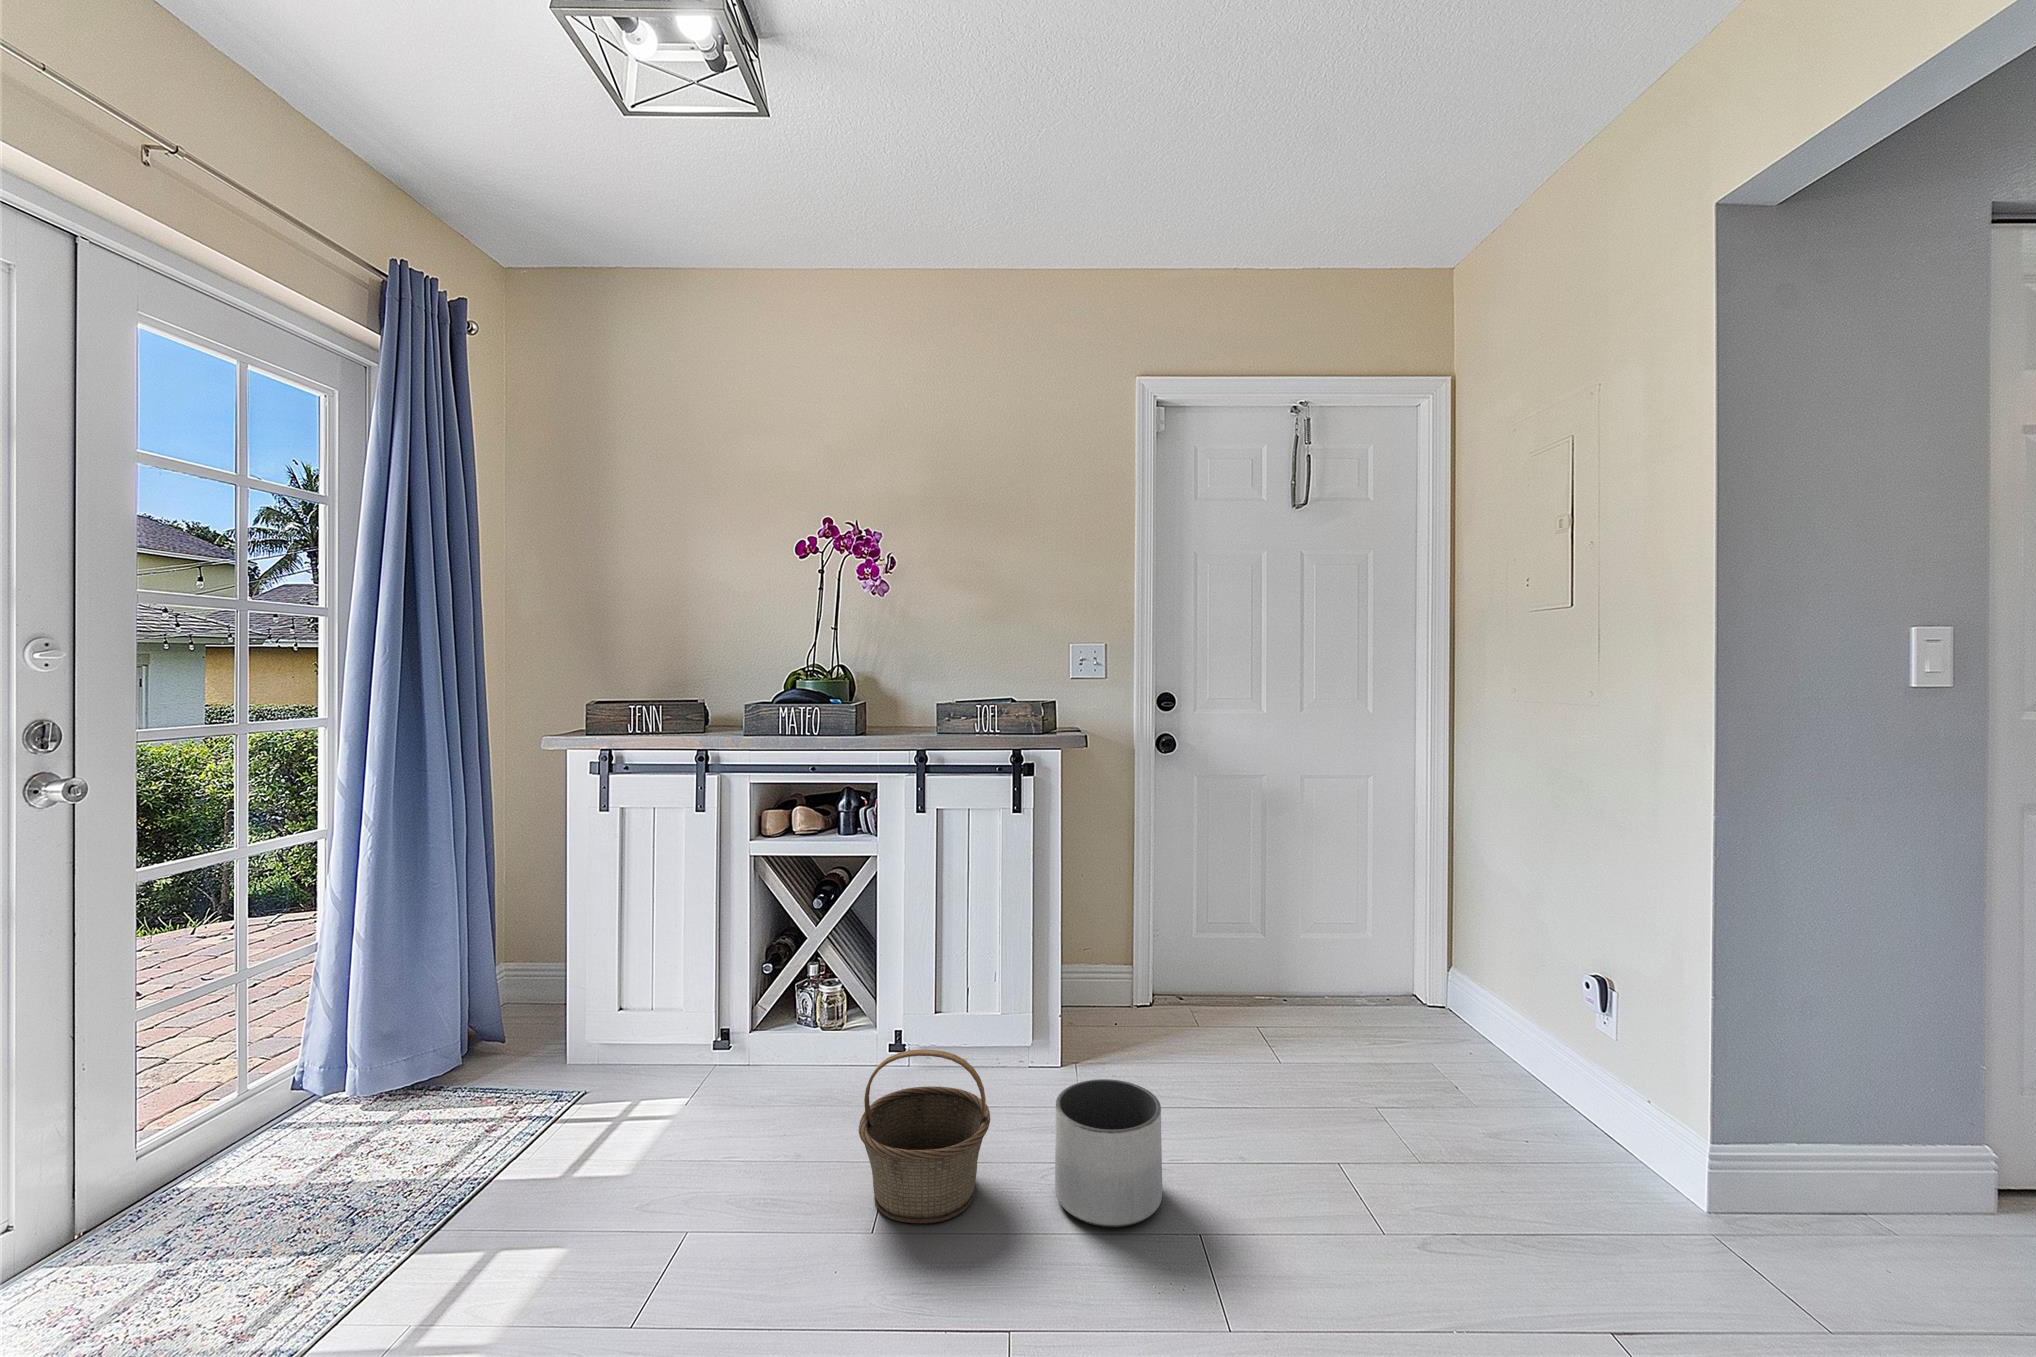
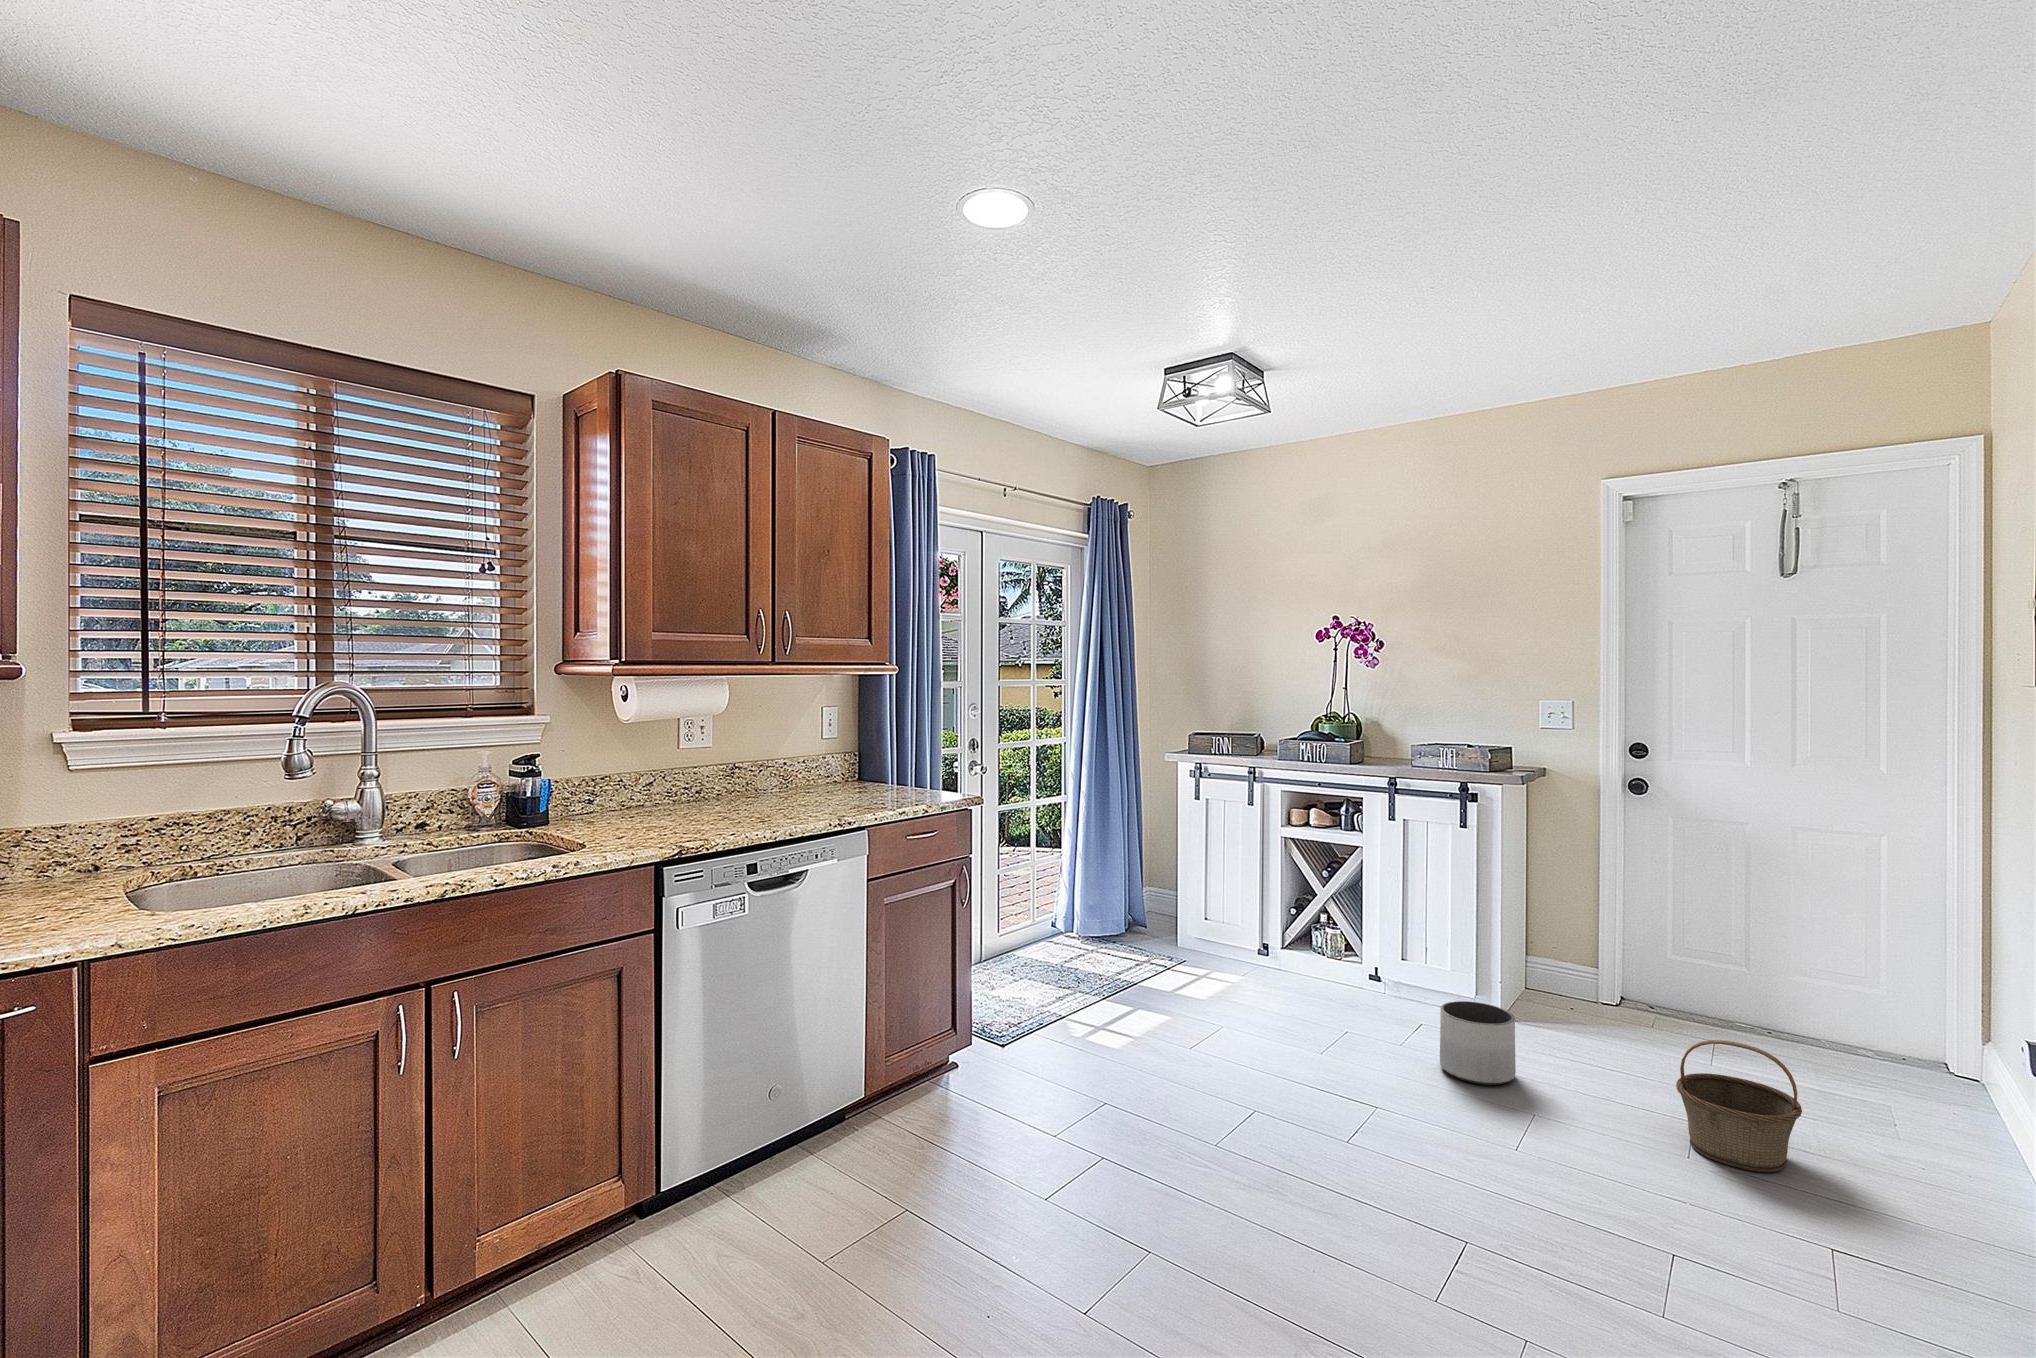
basket: present [859,1049,990,1223] -> present [1676,1040,1802,1172]

